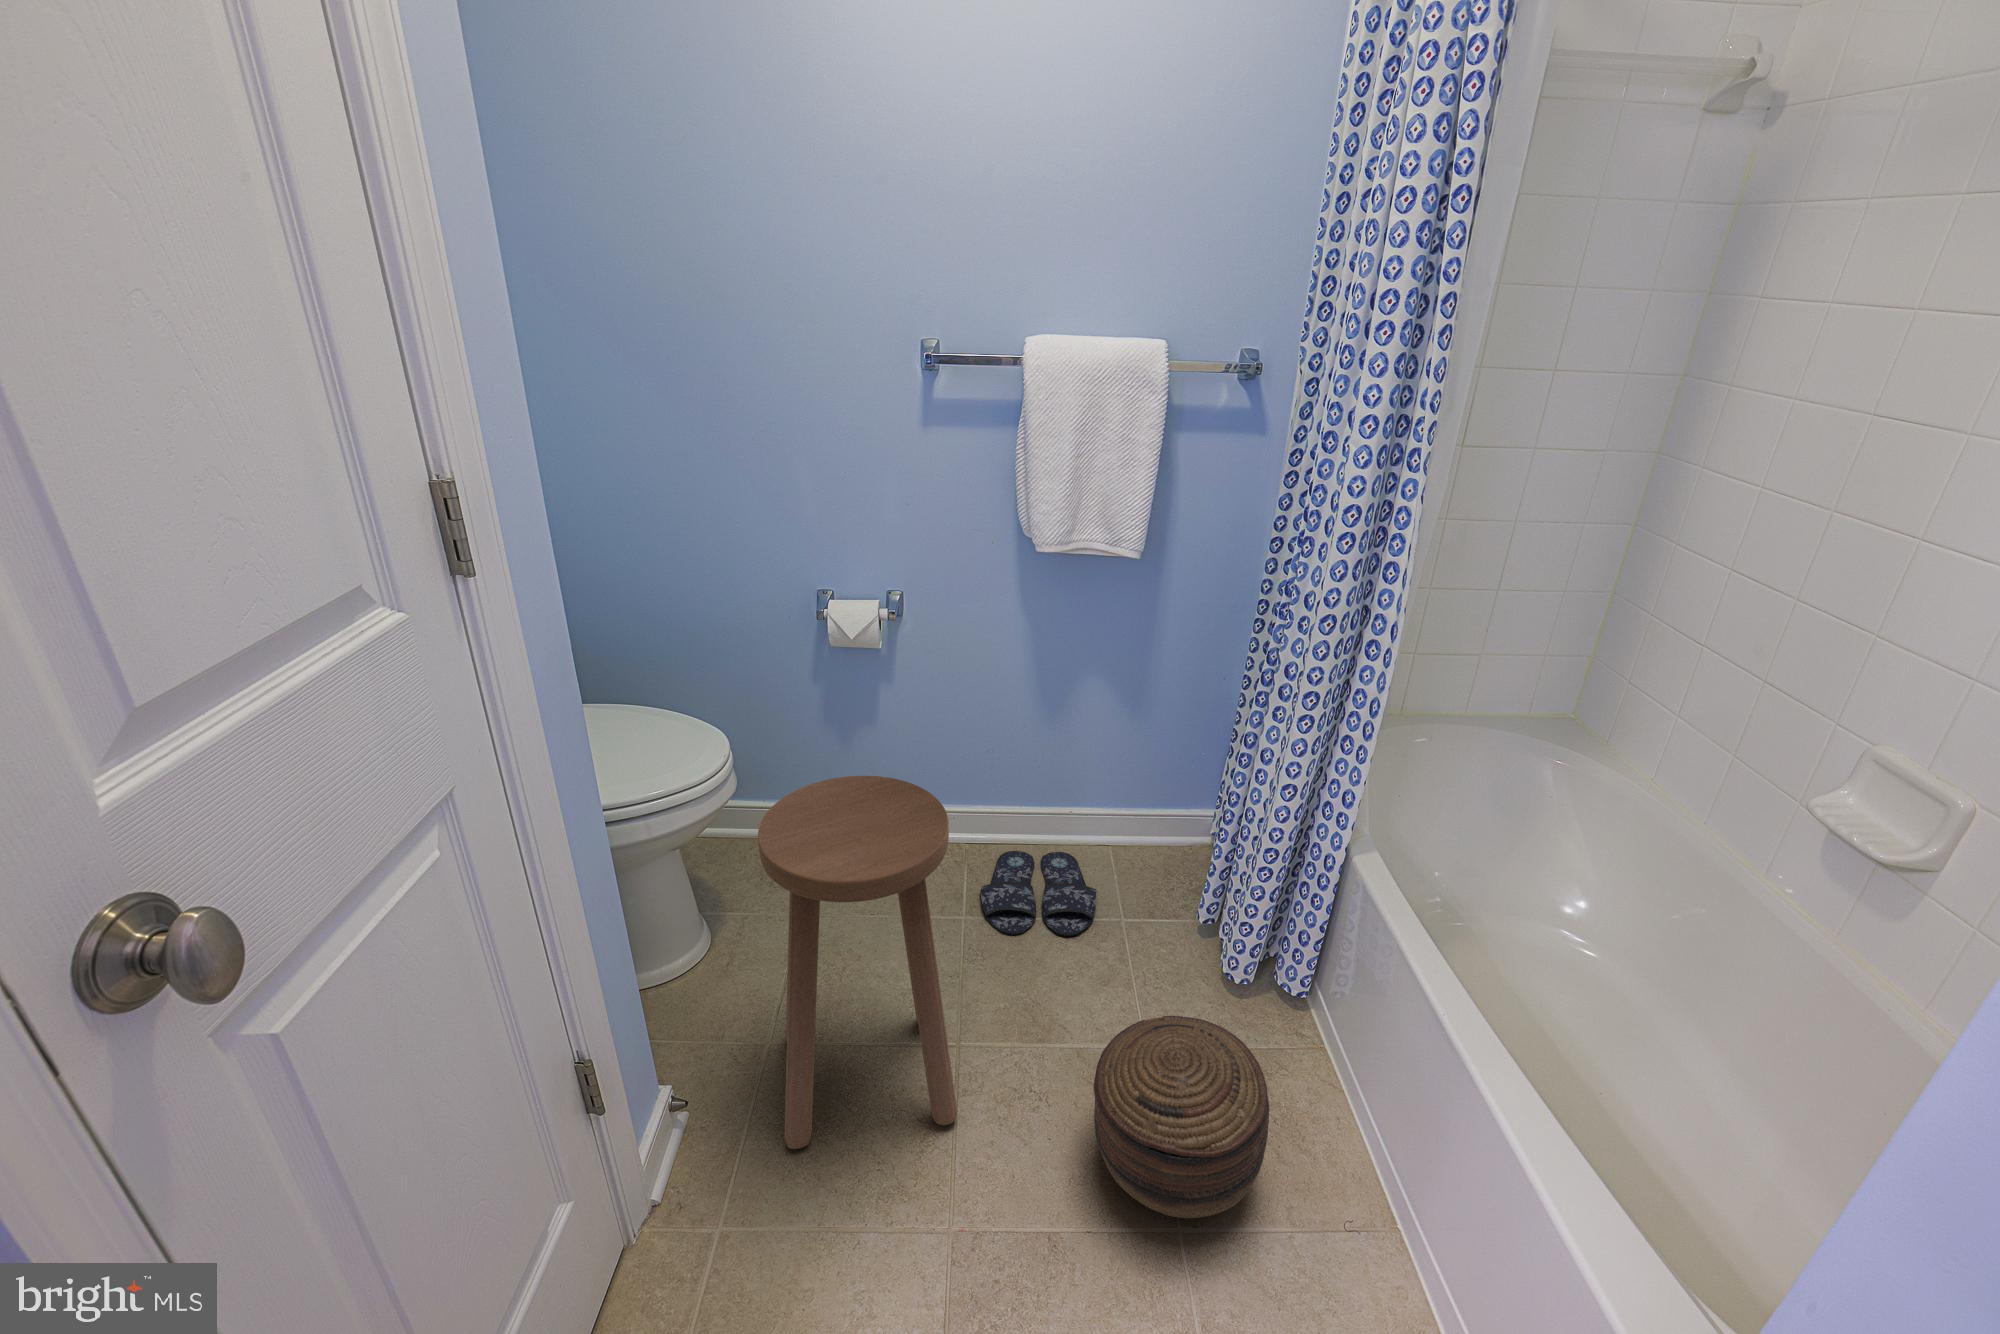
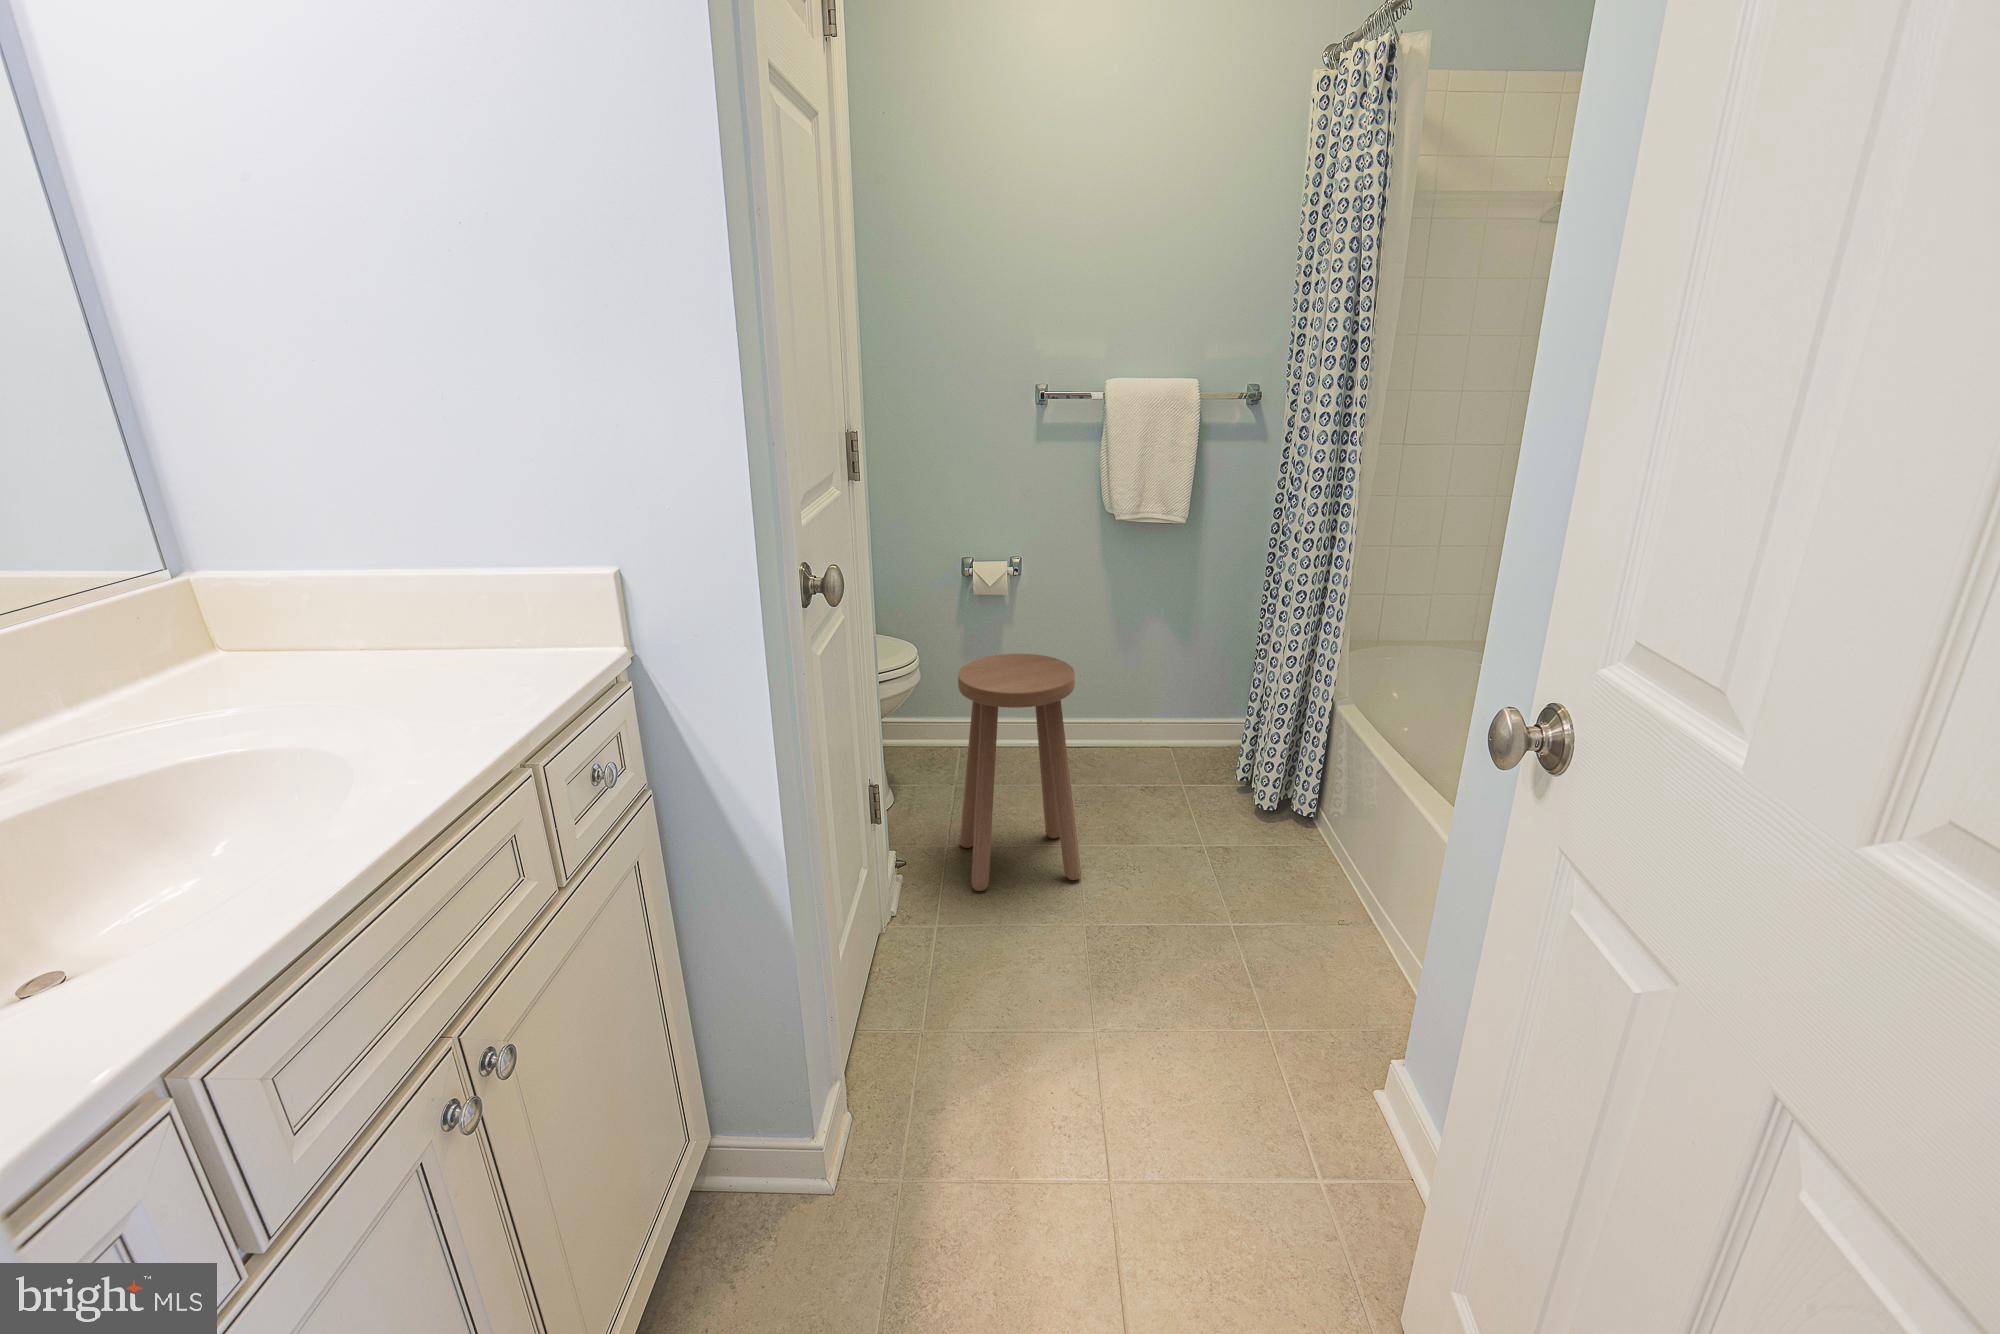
slippers: present [981,851,1096,936] -> none [1079,751,1162,793]
basket: present [1094,1016,1270,1218] -> none [1172,801,1285,913]

